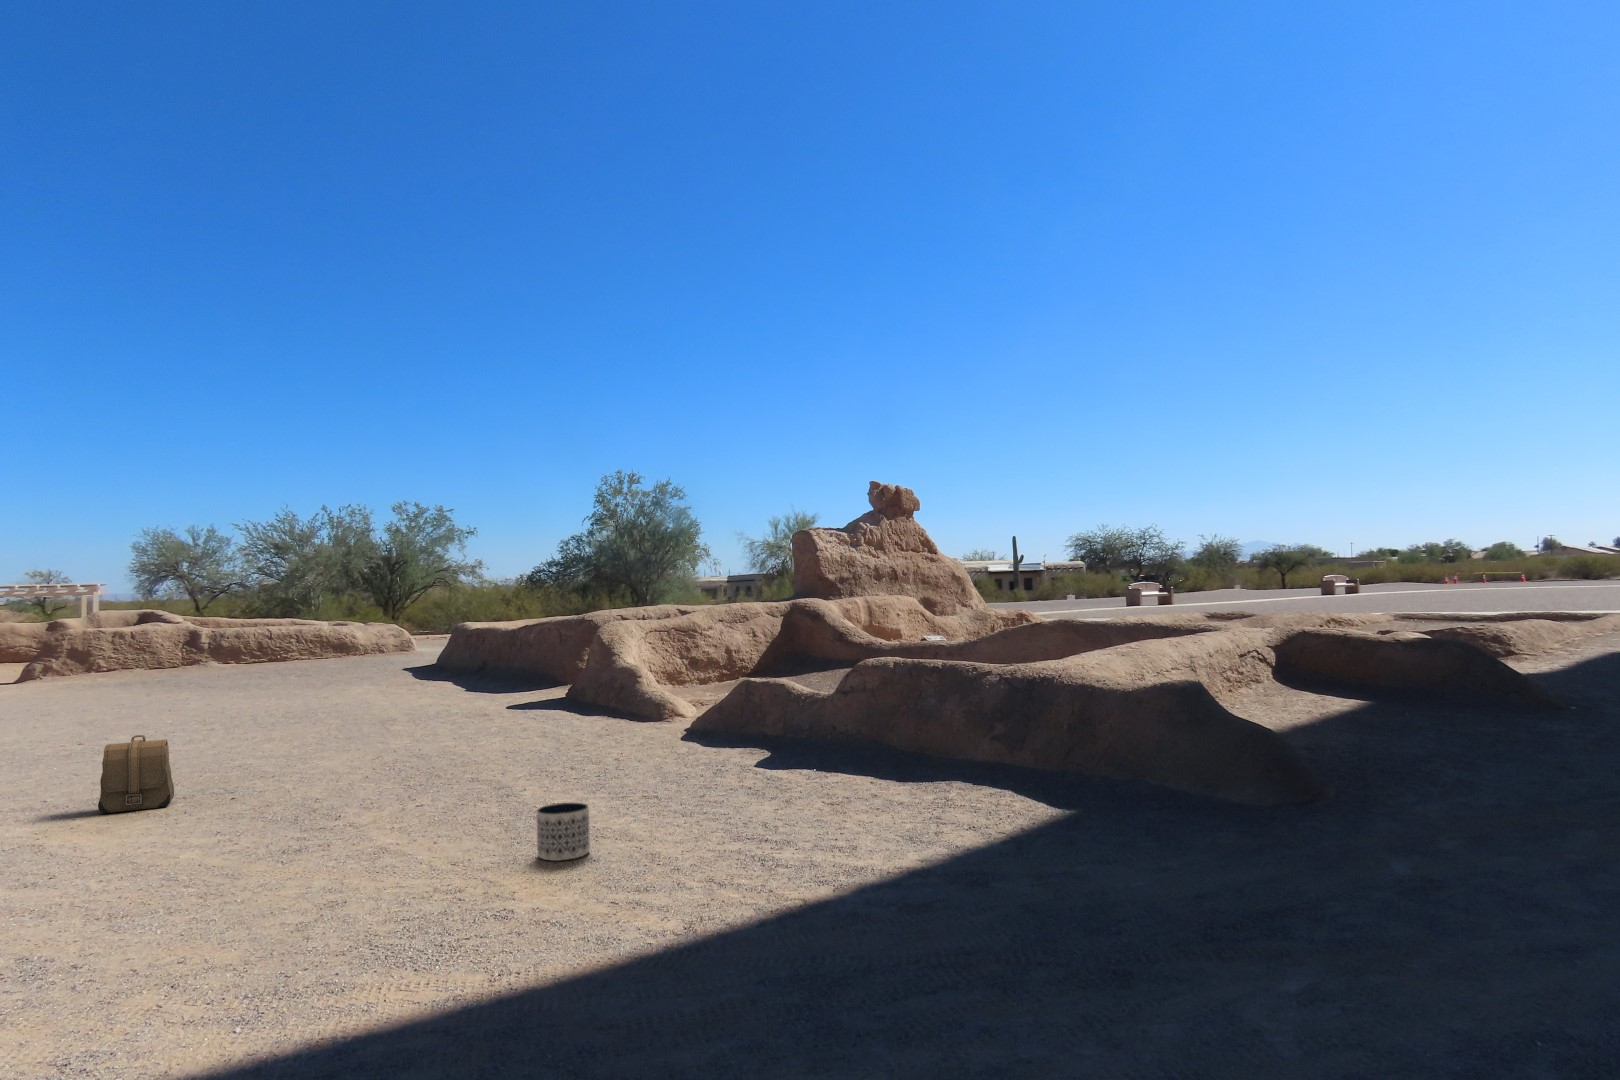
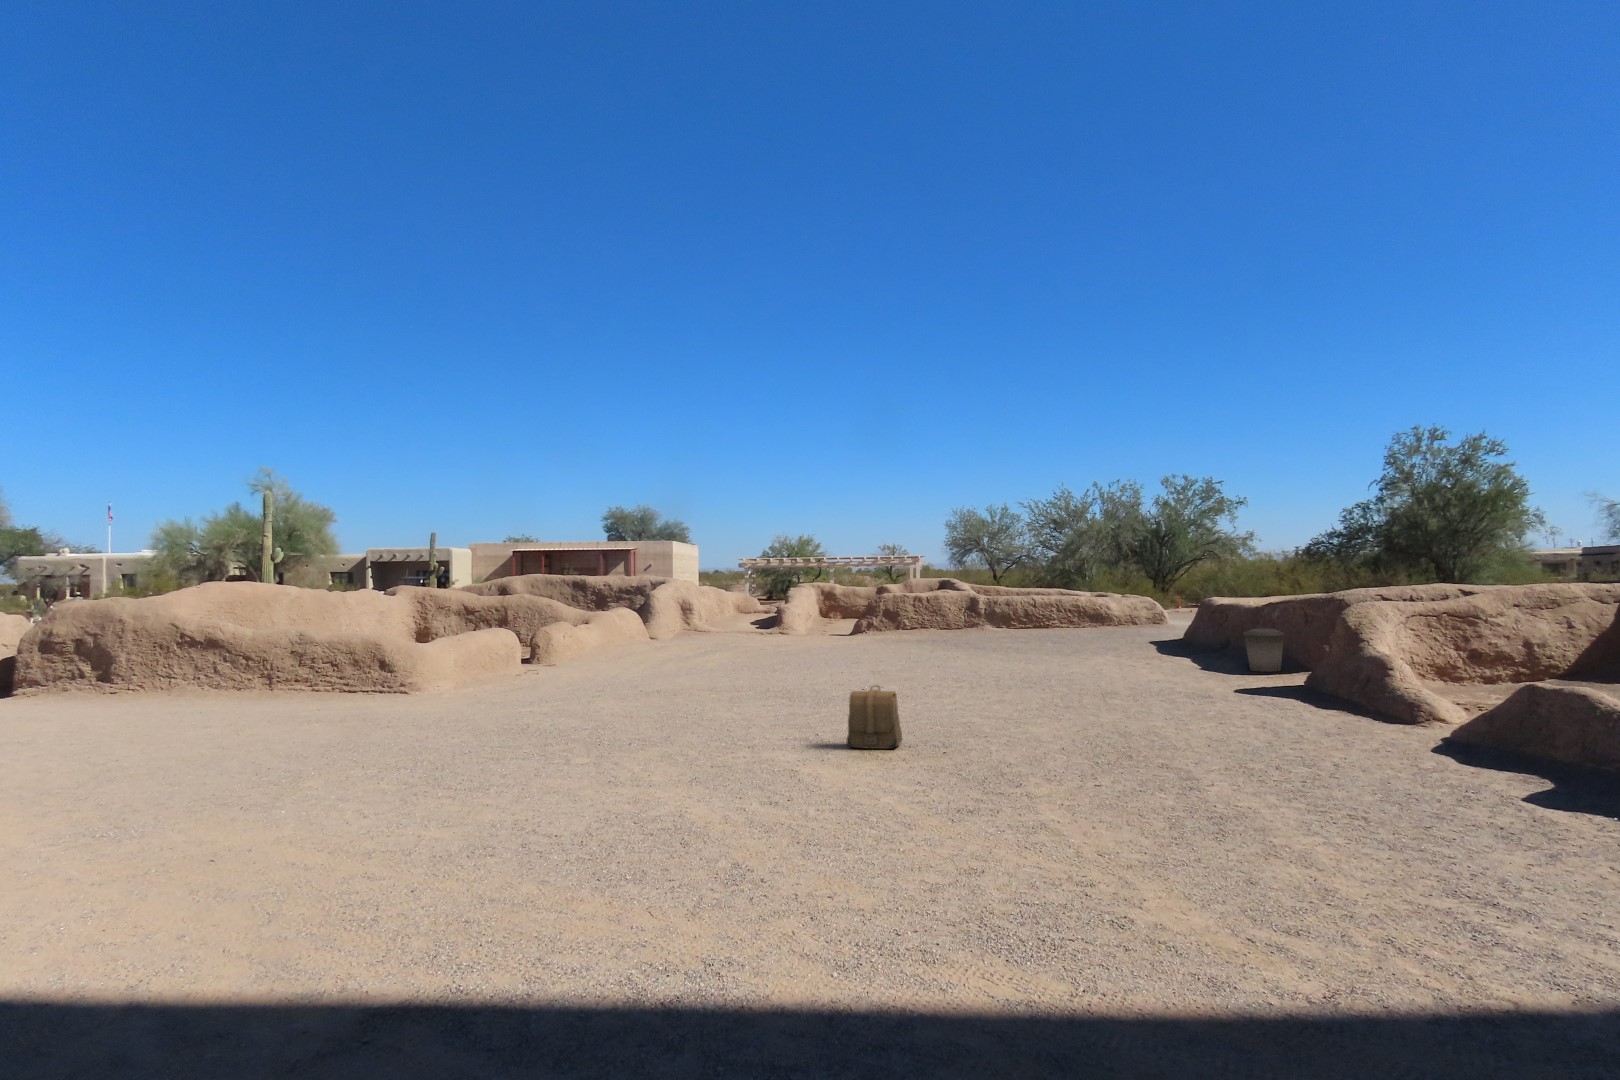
trash can: none [507,648,544,690] -> present [1243,627,1285,672]
planter: present [537,803,590,861] -> none [1182,808,1246,875]

